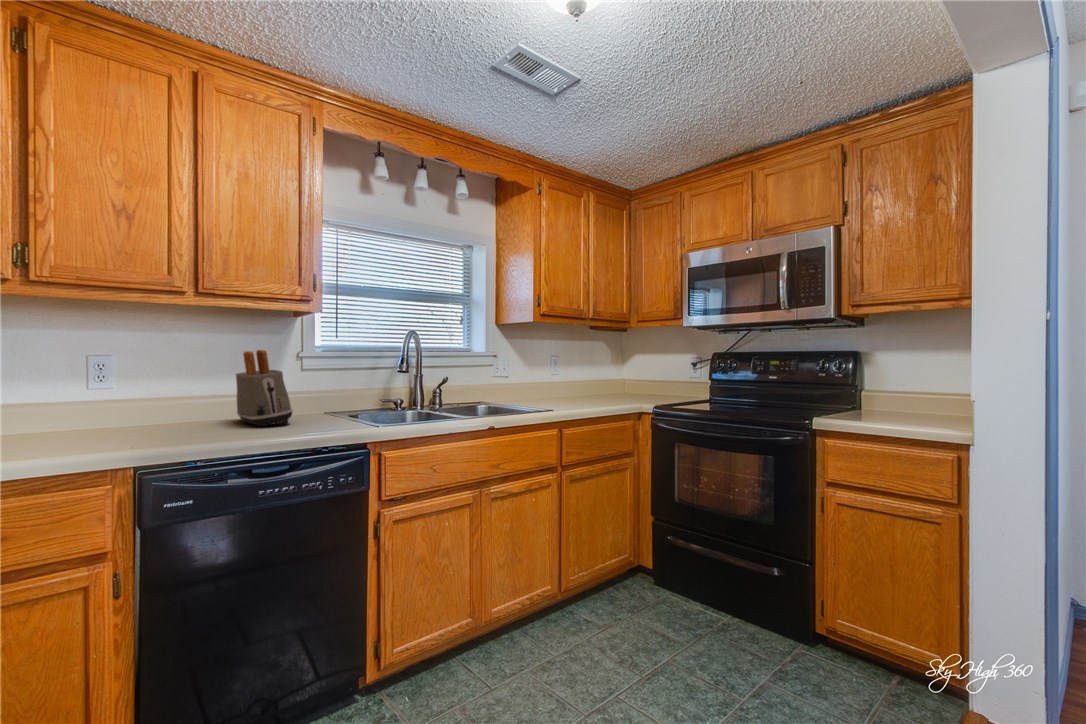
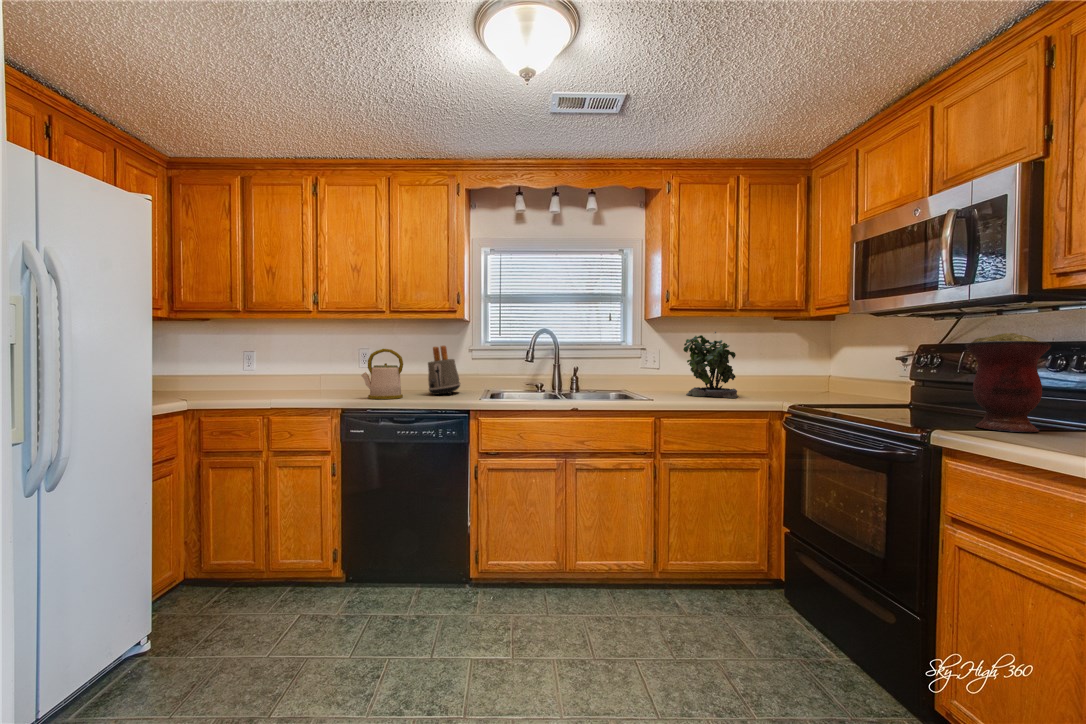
potted plant: none [534,340,594,405] -> present [683,332,738,398]
vase: none [799,353,848,421] -> present [965,333,1051,432]
kettle: none [145,356,228,443] -> present [361,349,403,399]

